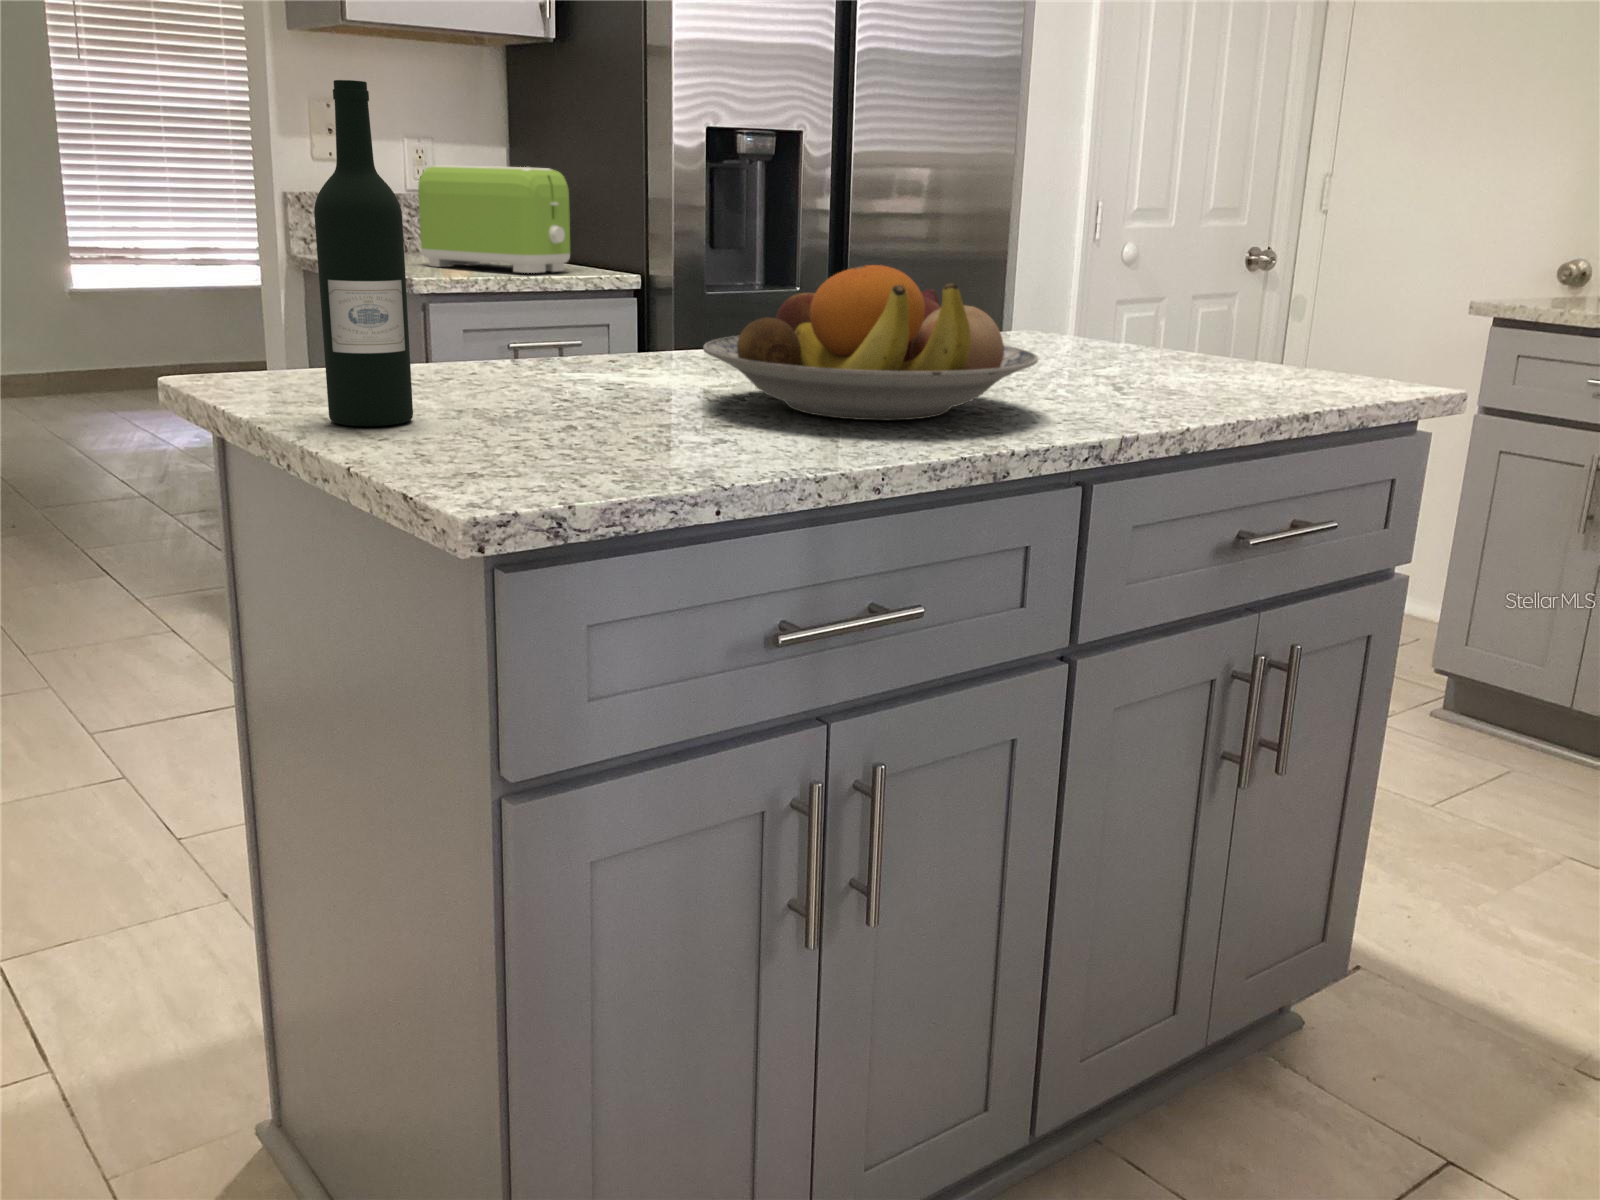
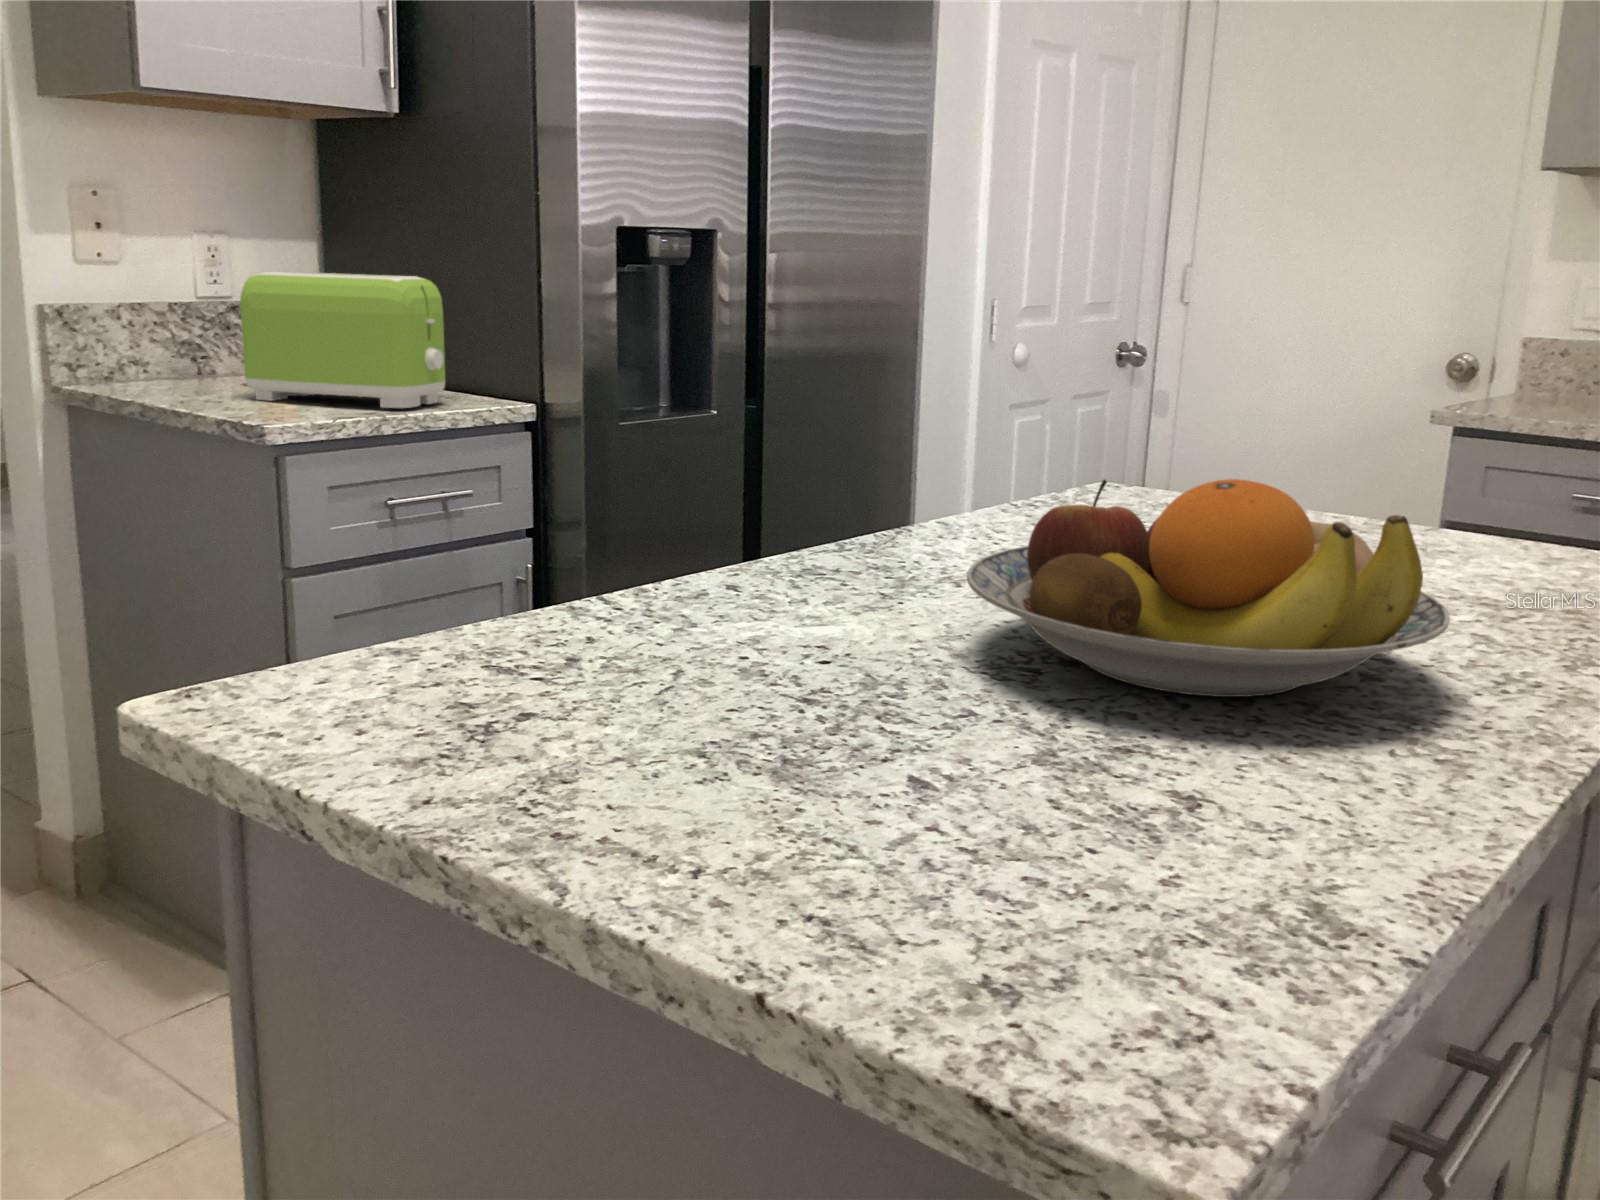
wine bottle: present [314,80,413,426] -> none [515,242,655,803]

